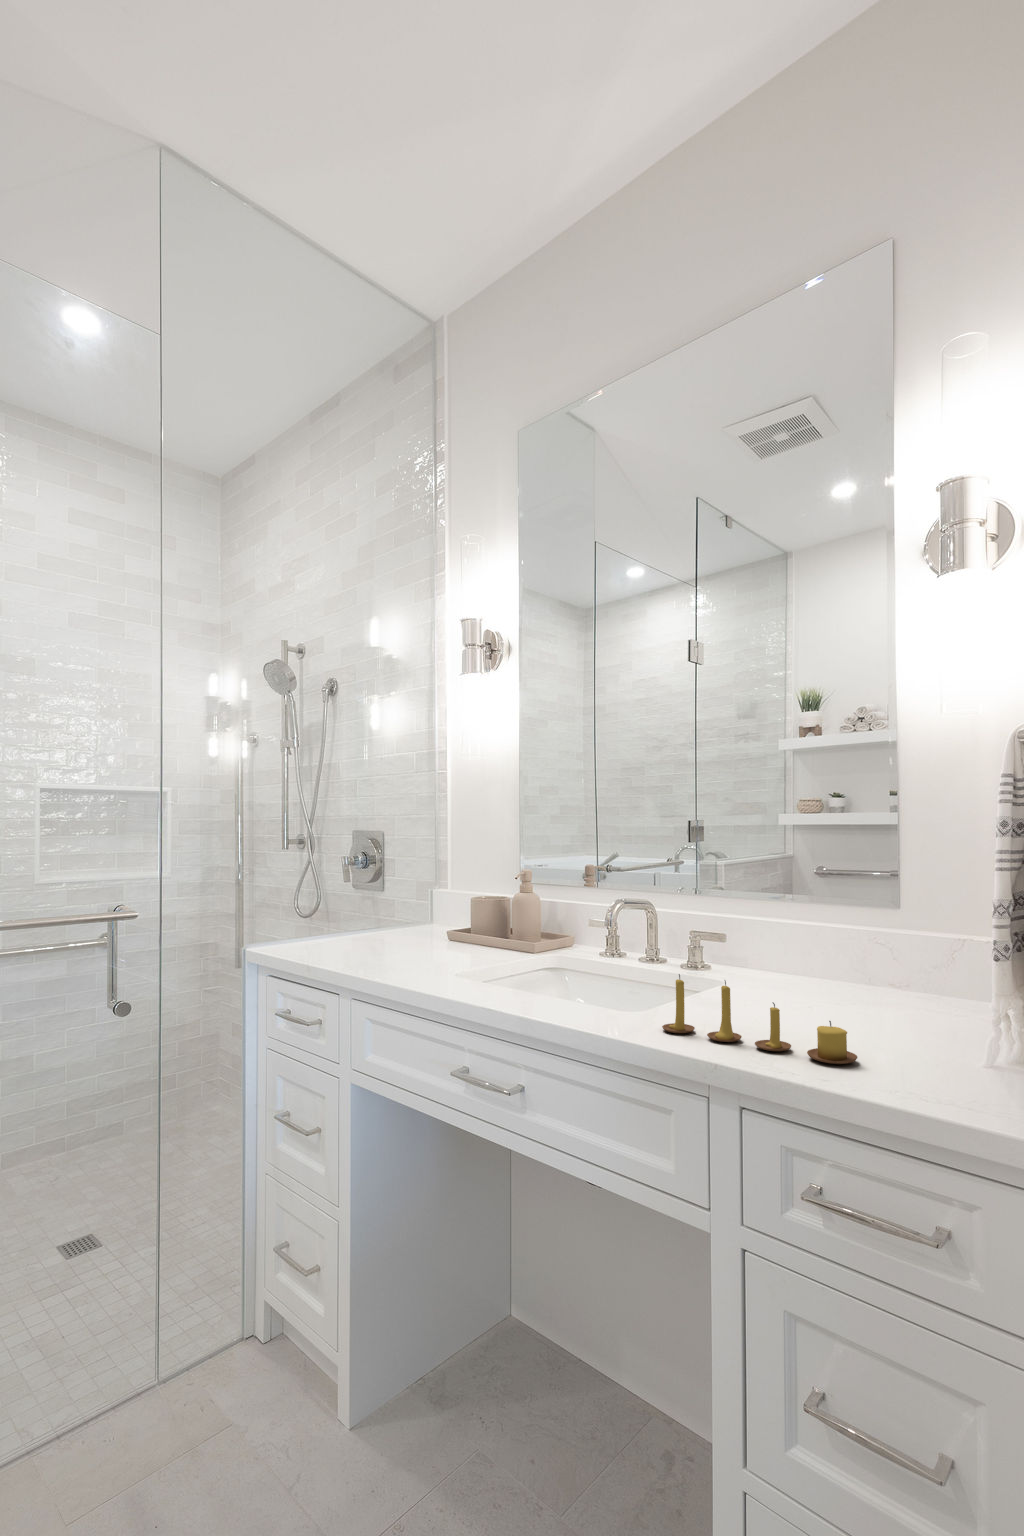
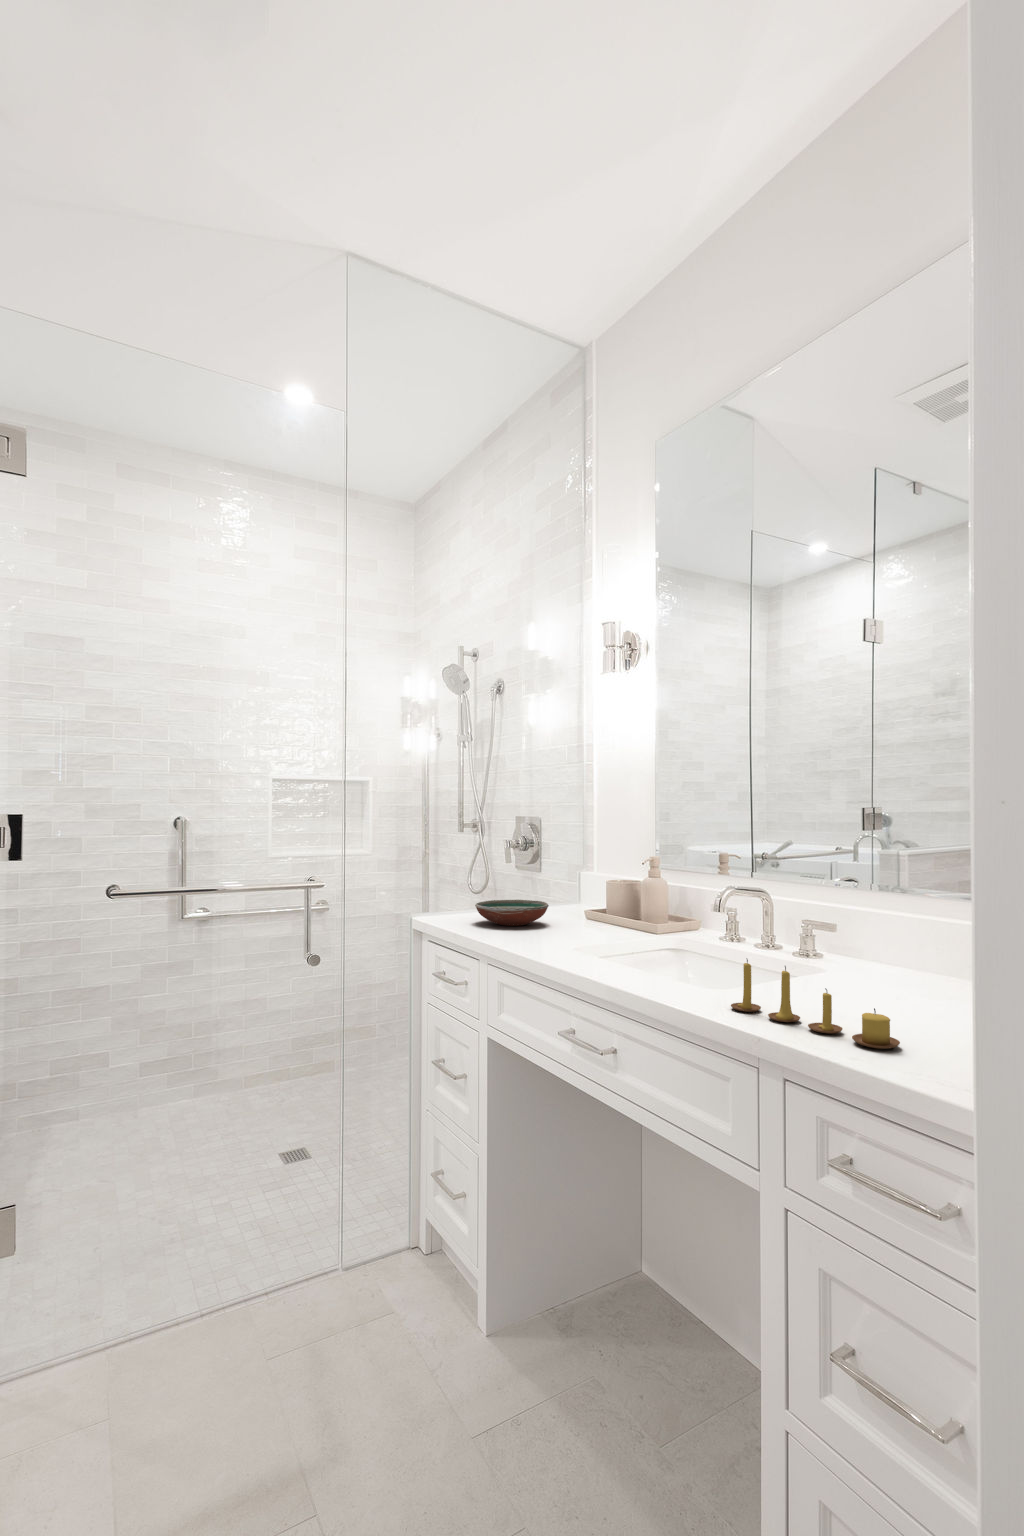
decorative bowl: none [327,922,412,952] -> present [475,900,549,926]

